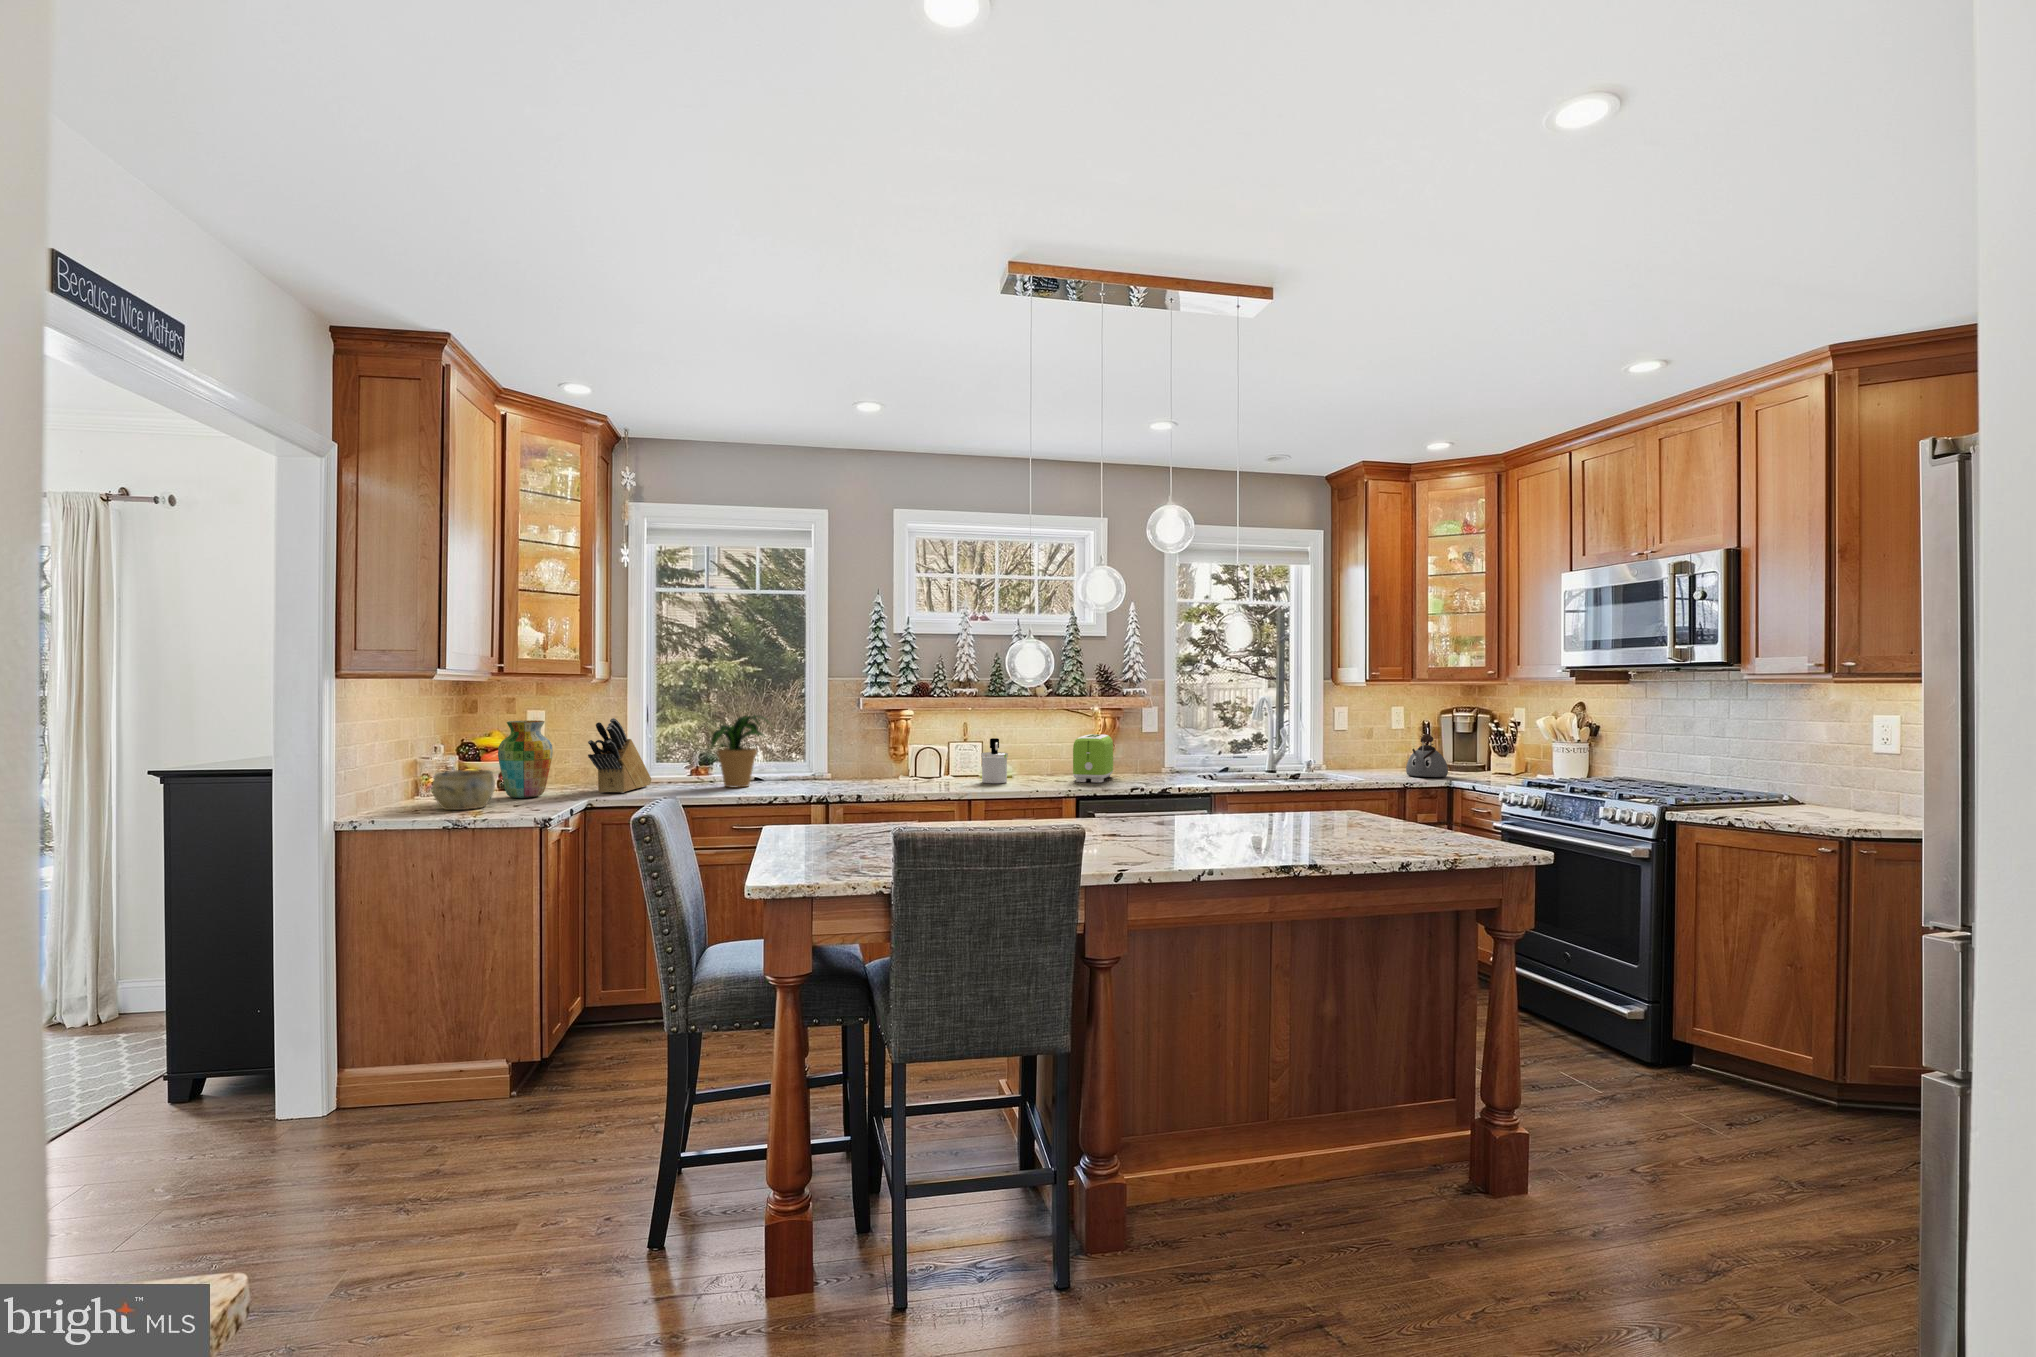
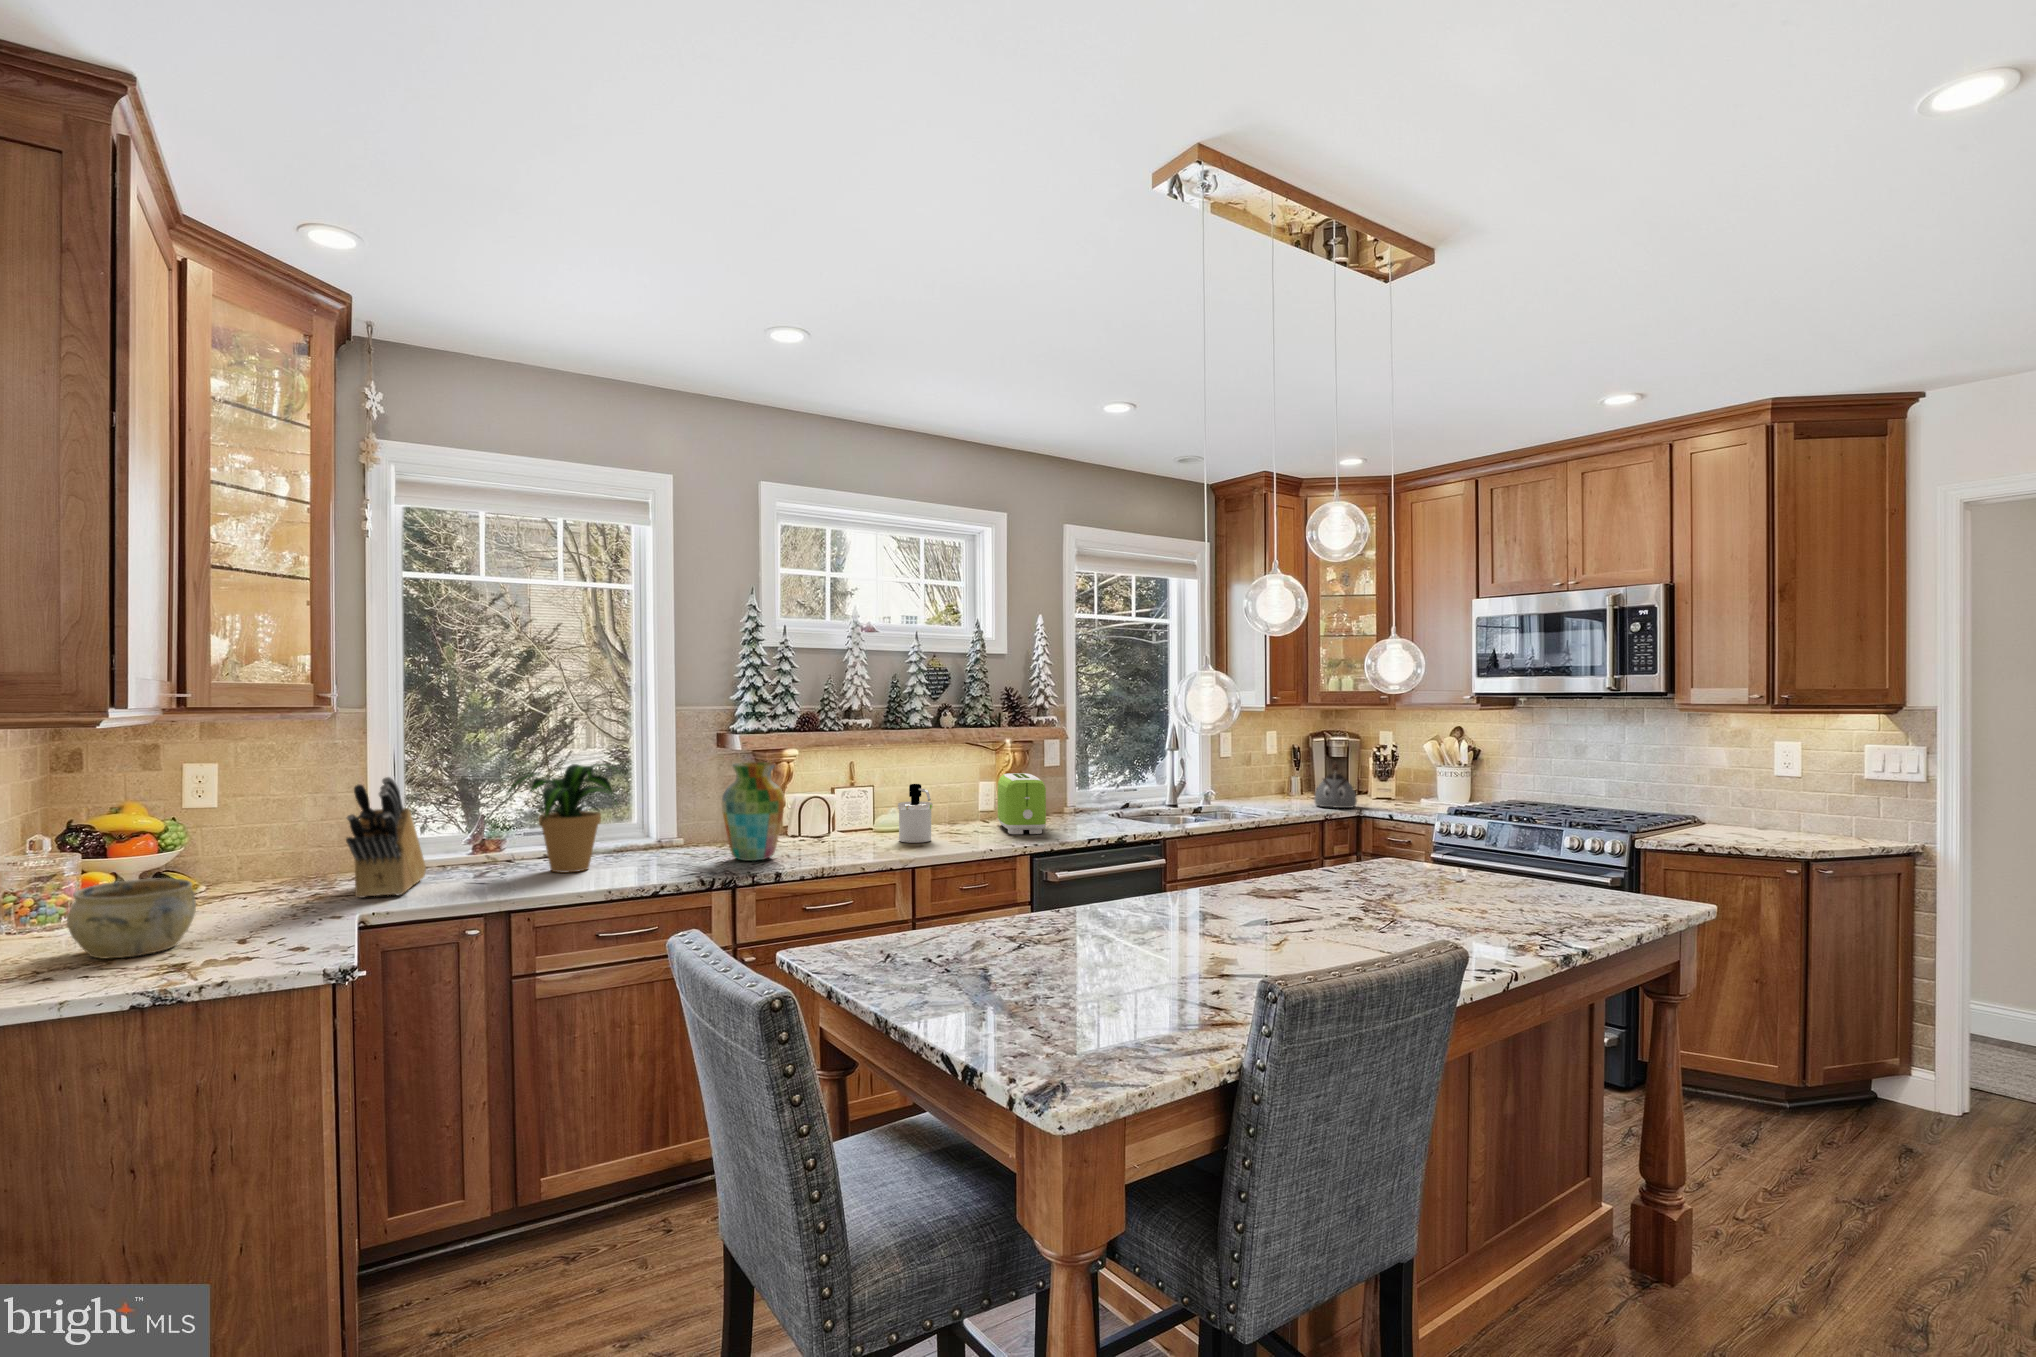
vase: present [498,720,553,798] -> present [722,762,784,861]

